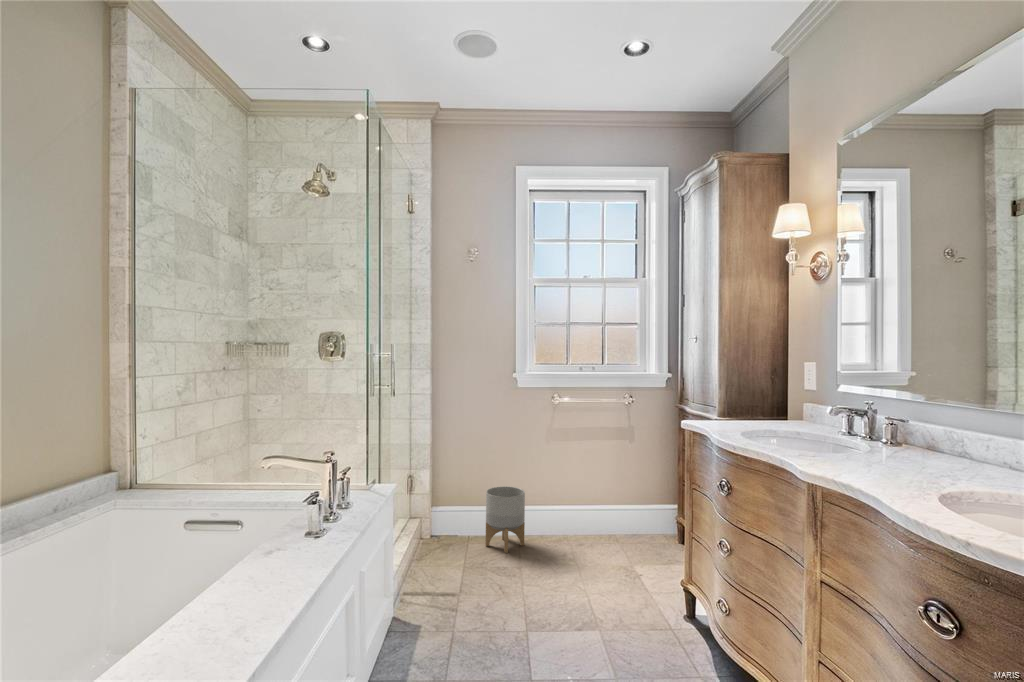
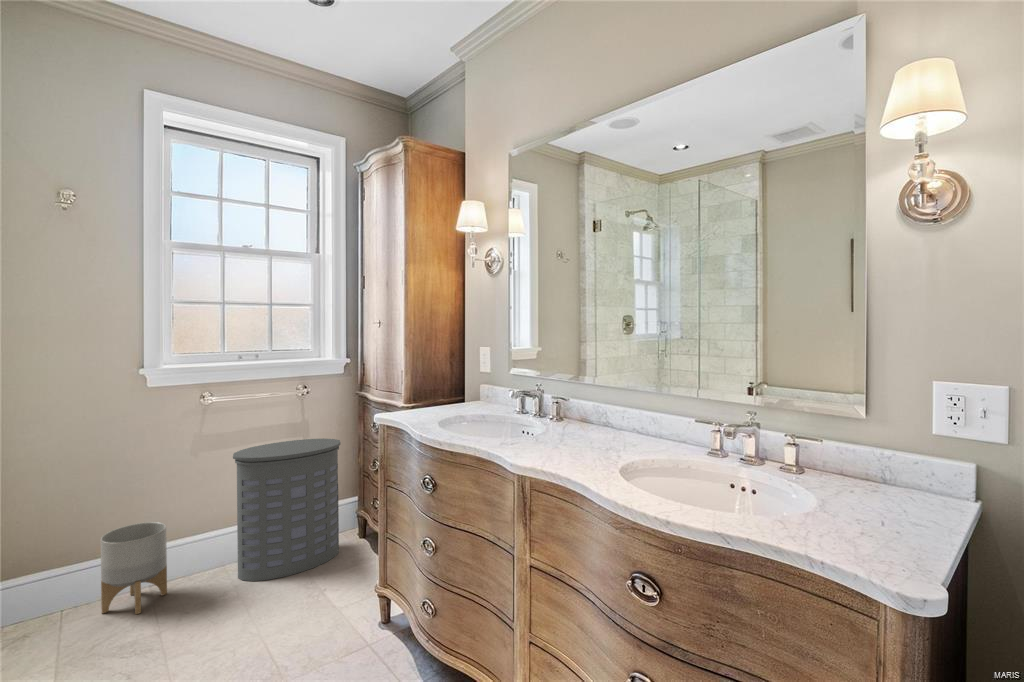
laundry hamper: none [571,440,659,558] -> present [233,438,341,581]

